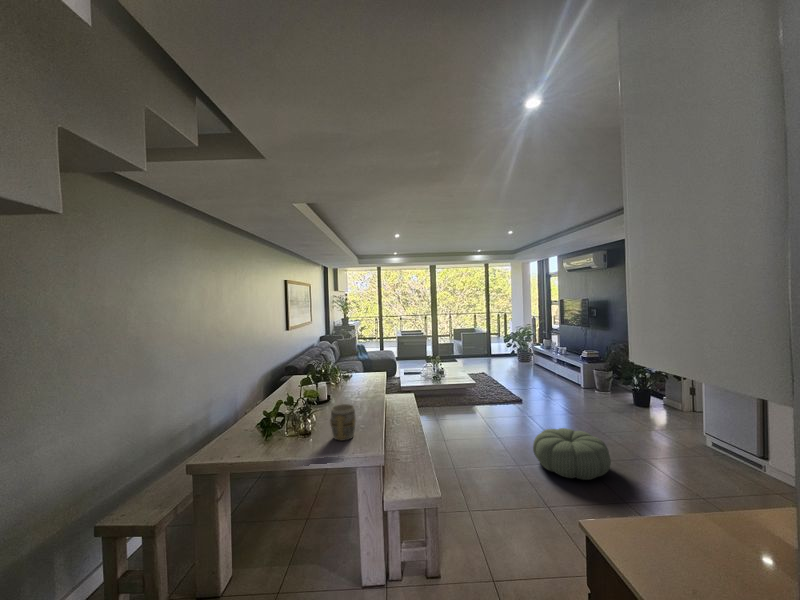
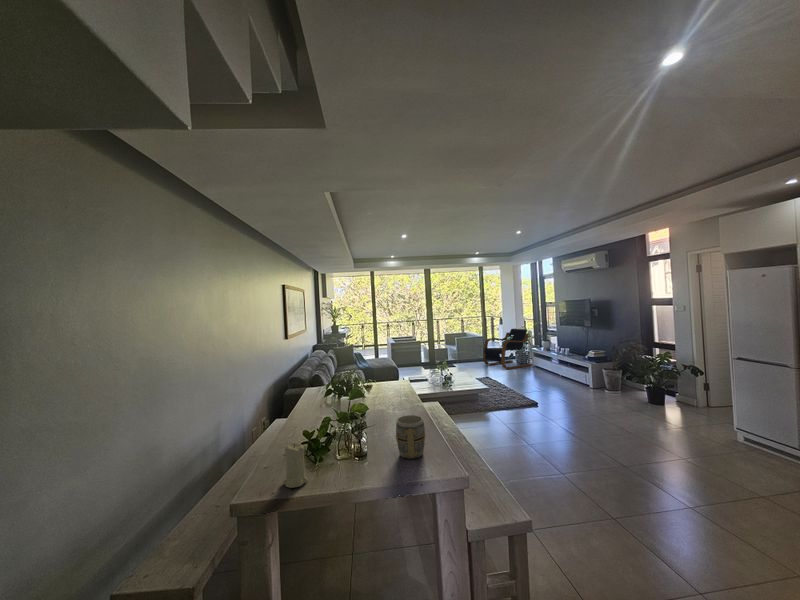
lounge chair: none [485,326,533,366] -> present [483,329,532,369]
candle: none [229,422,250,458] -> present [283,443,308,488]
pouf: present [533,428,611,480] -> none [572,431,658,485]

